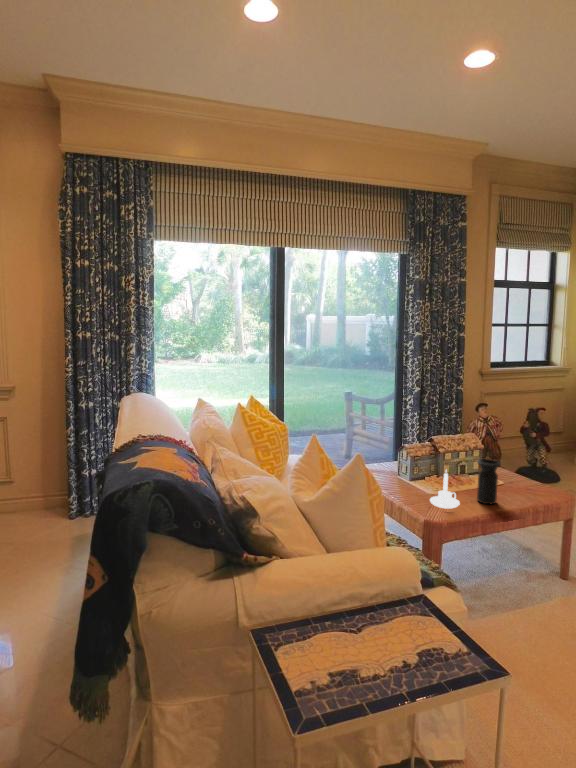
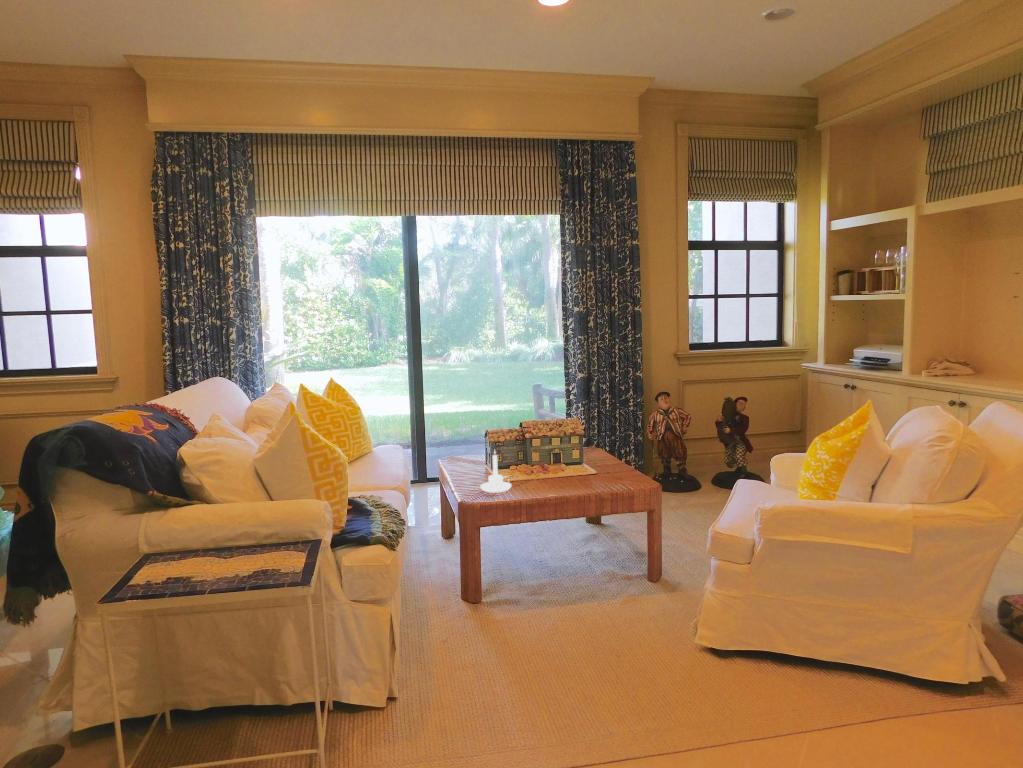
vase: present [477,459,501,504] -> none [534,440,558,490]

